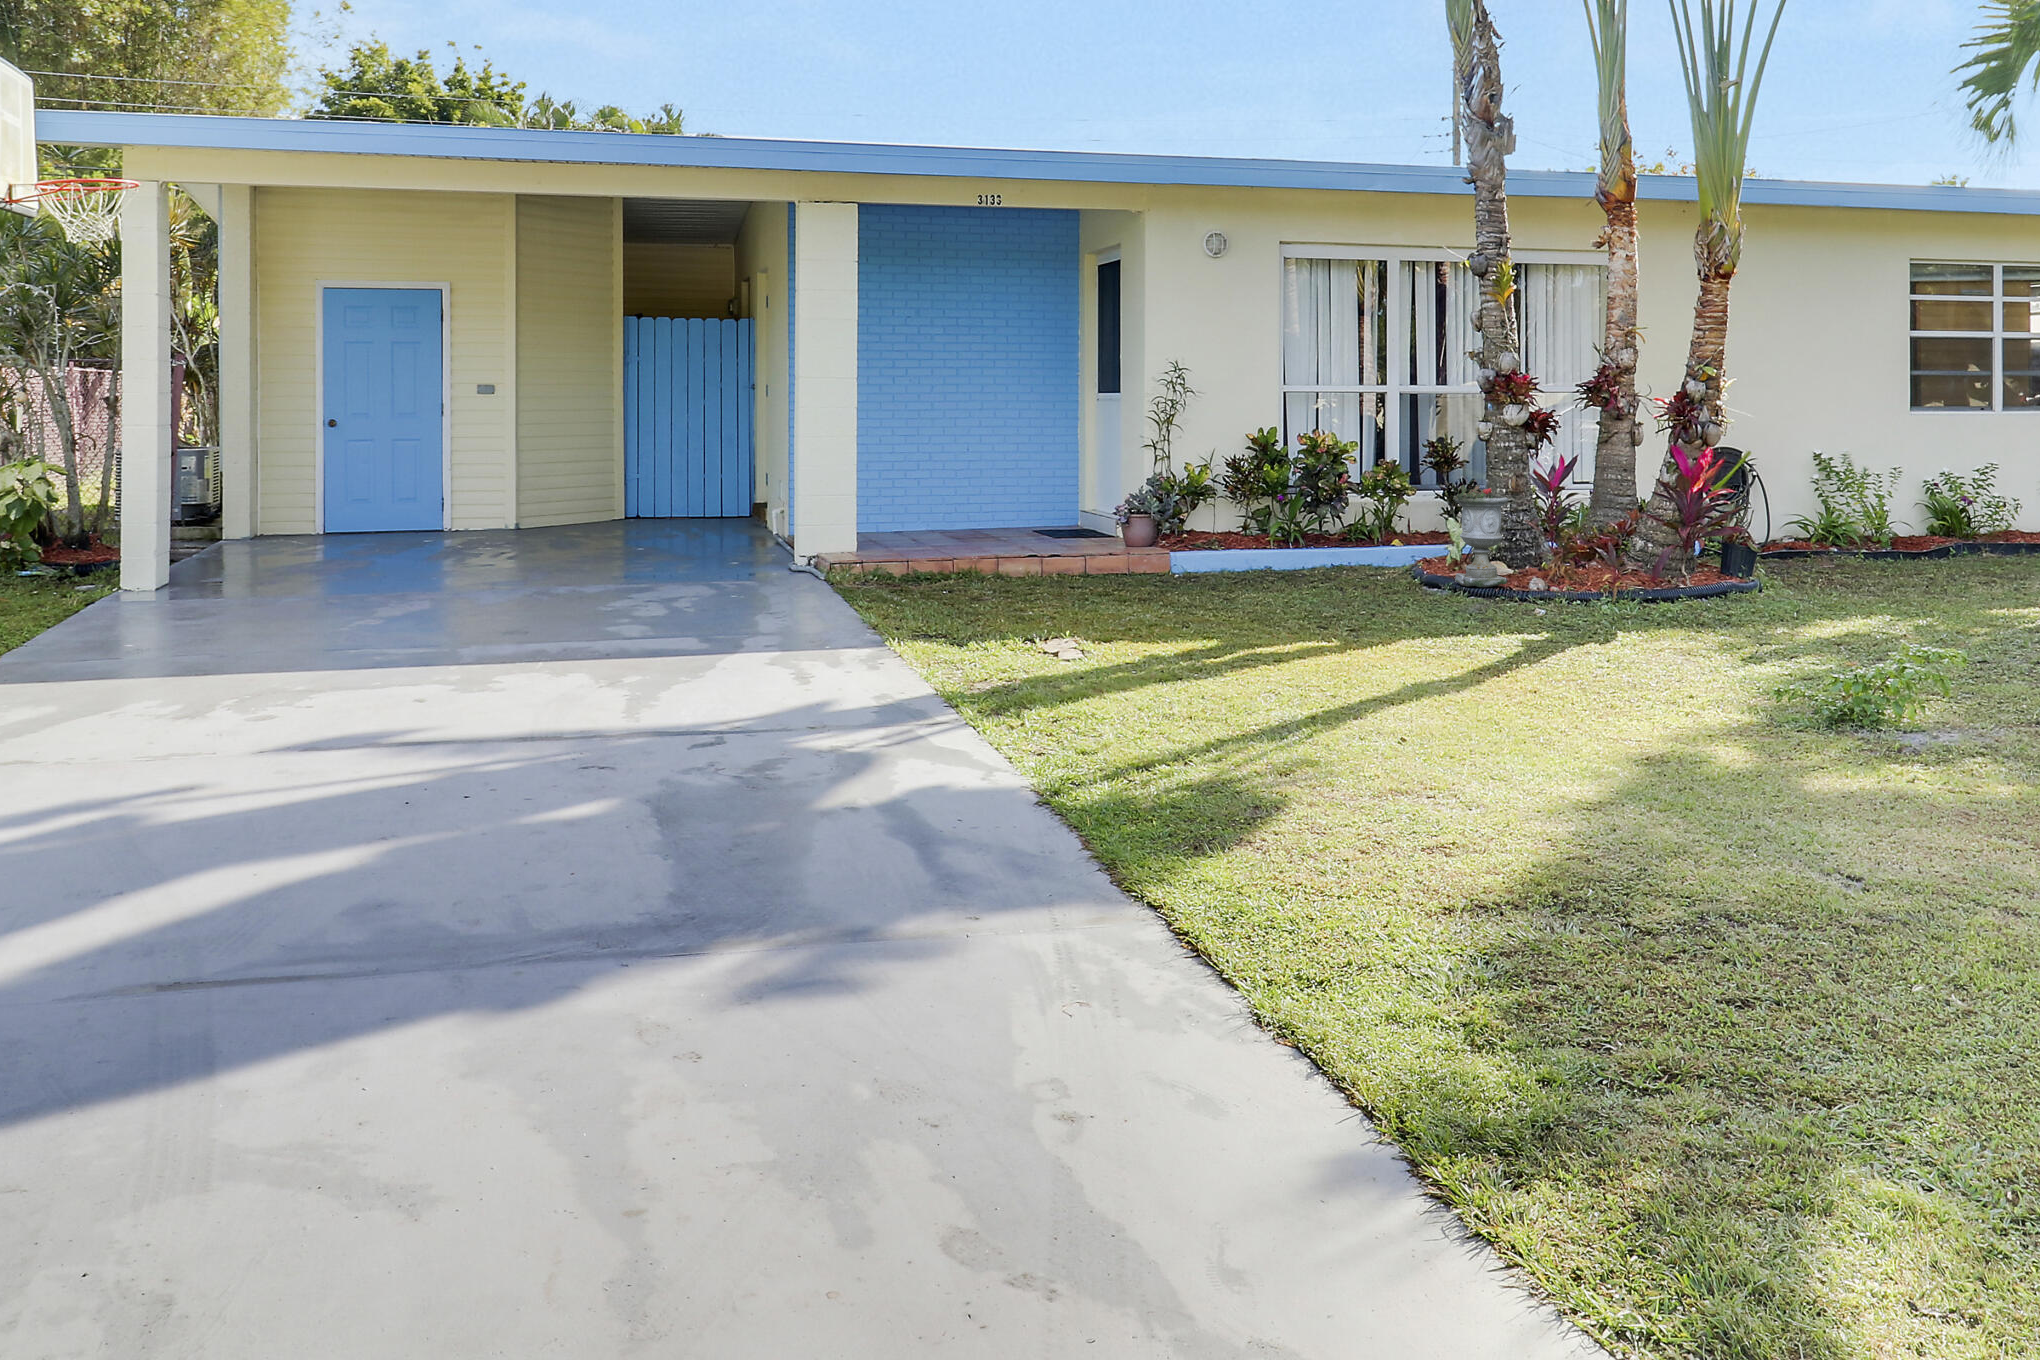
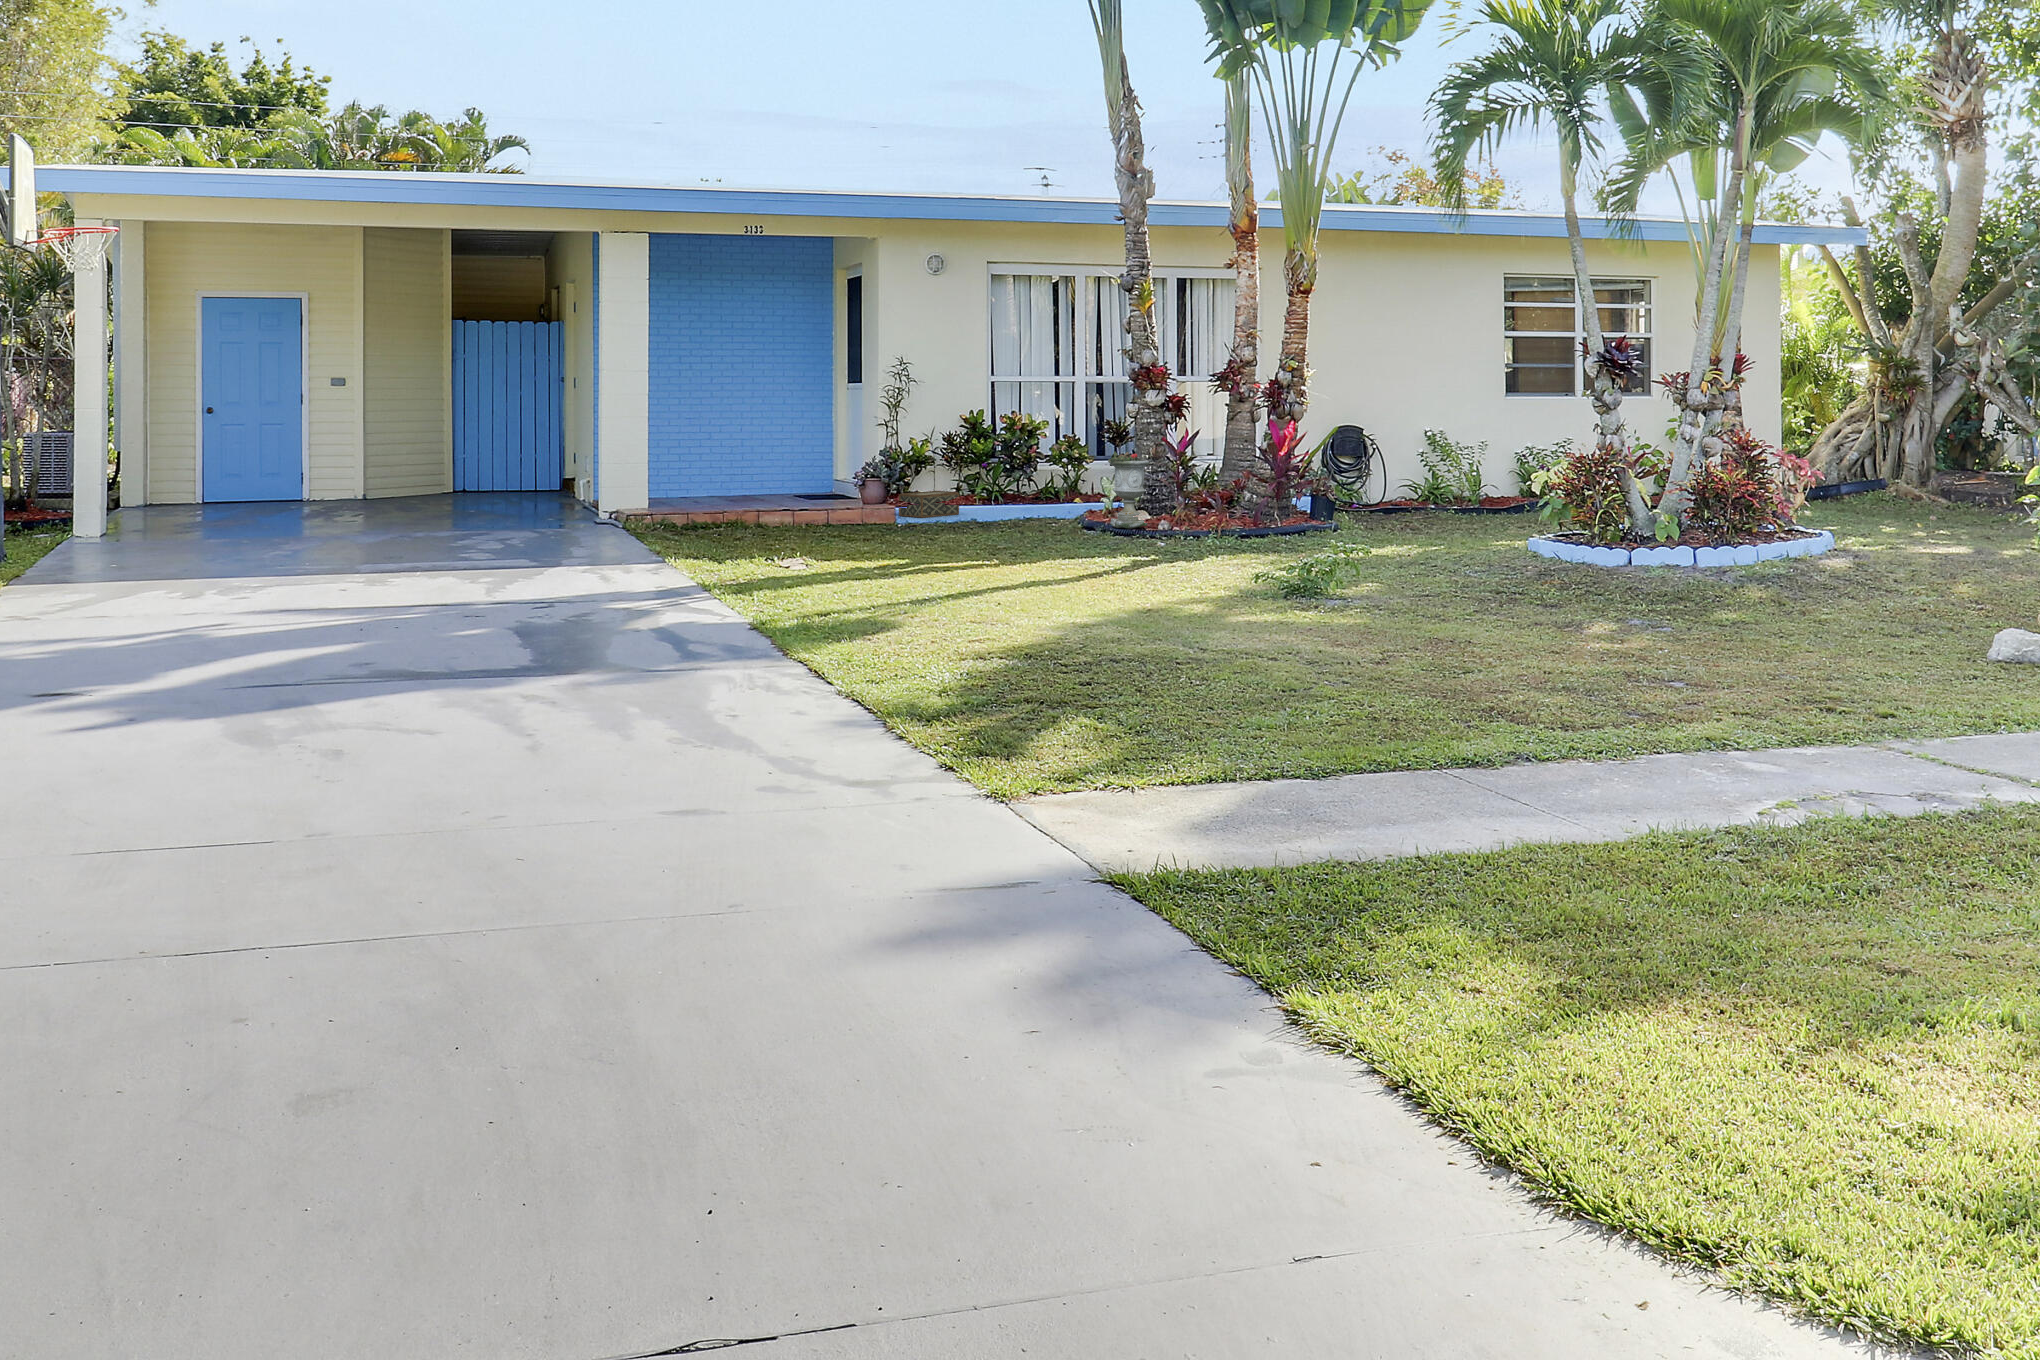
woven basket: none [1171,532,1246,568] -> present [899,491,959,518]

